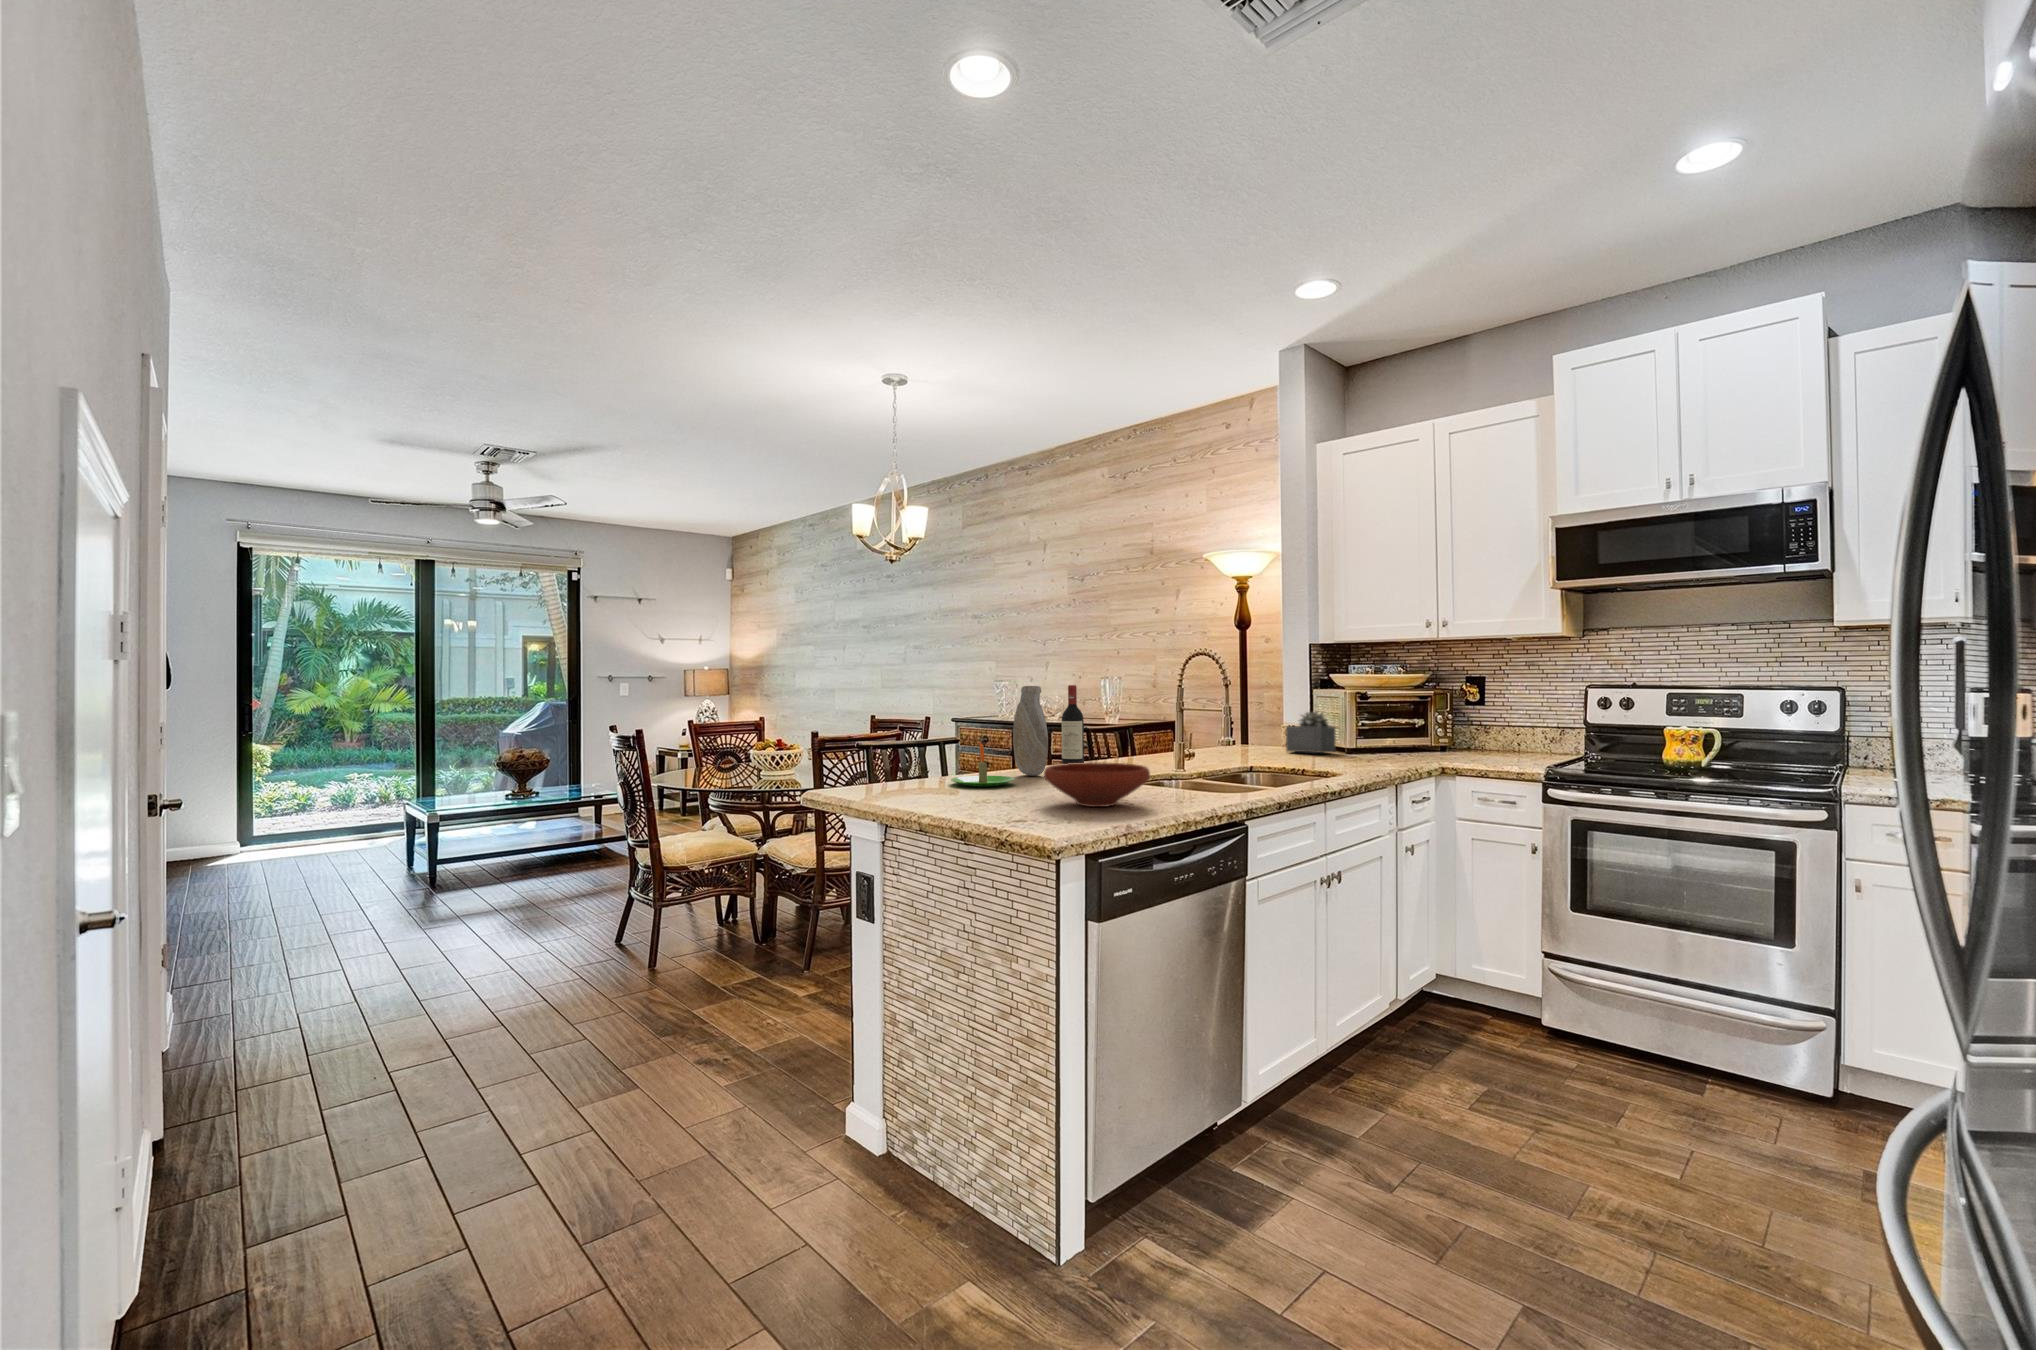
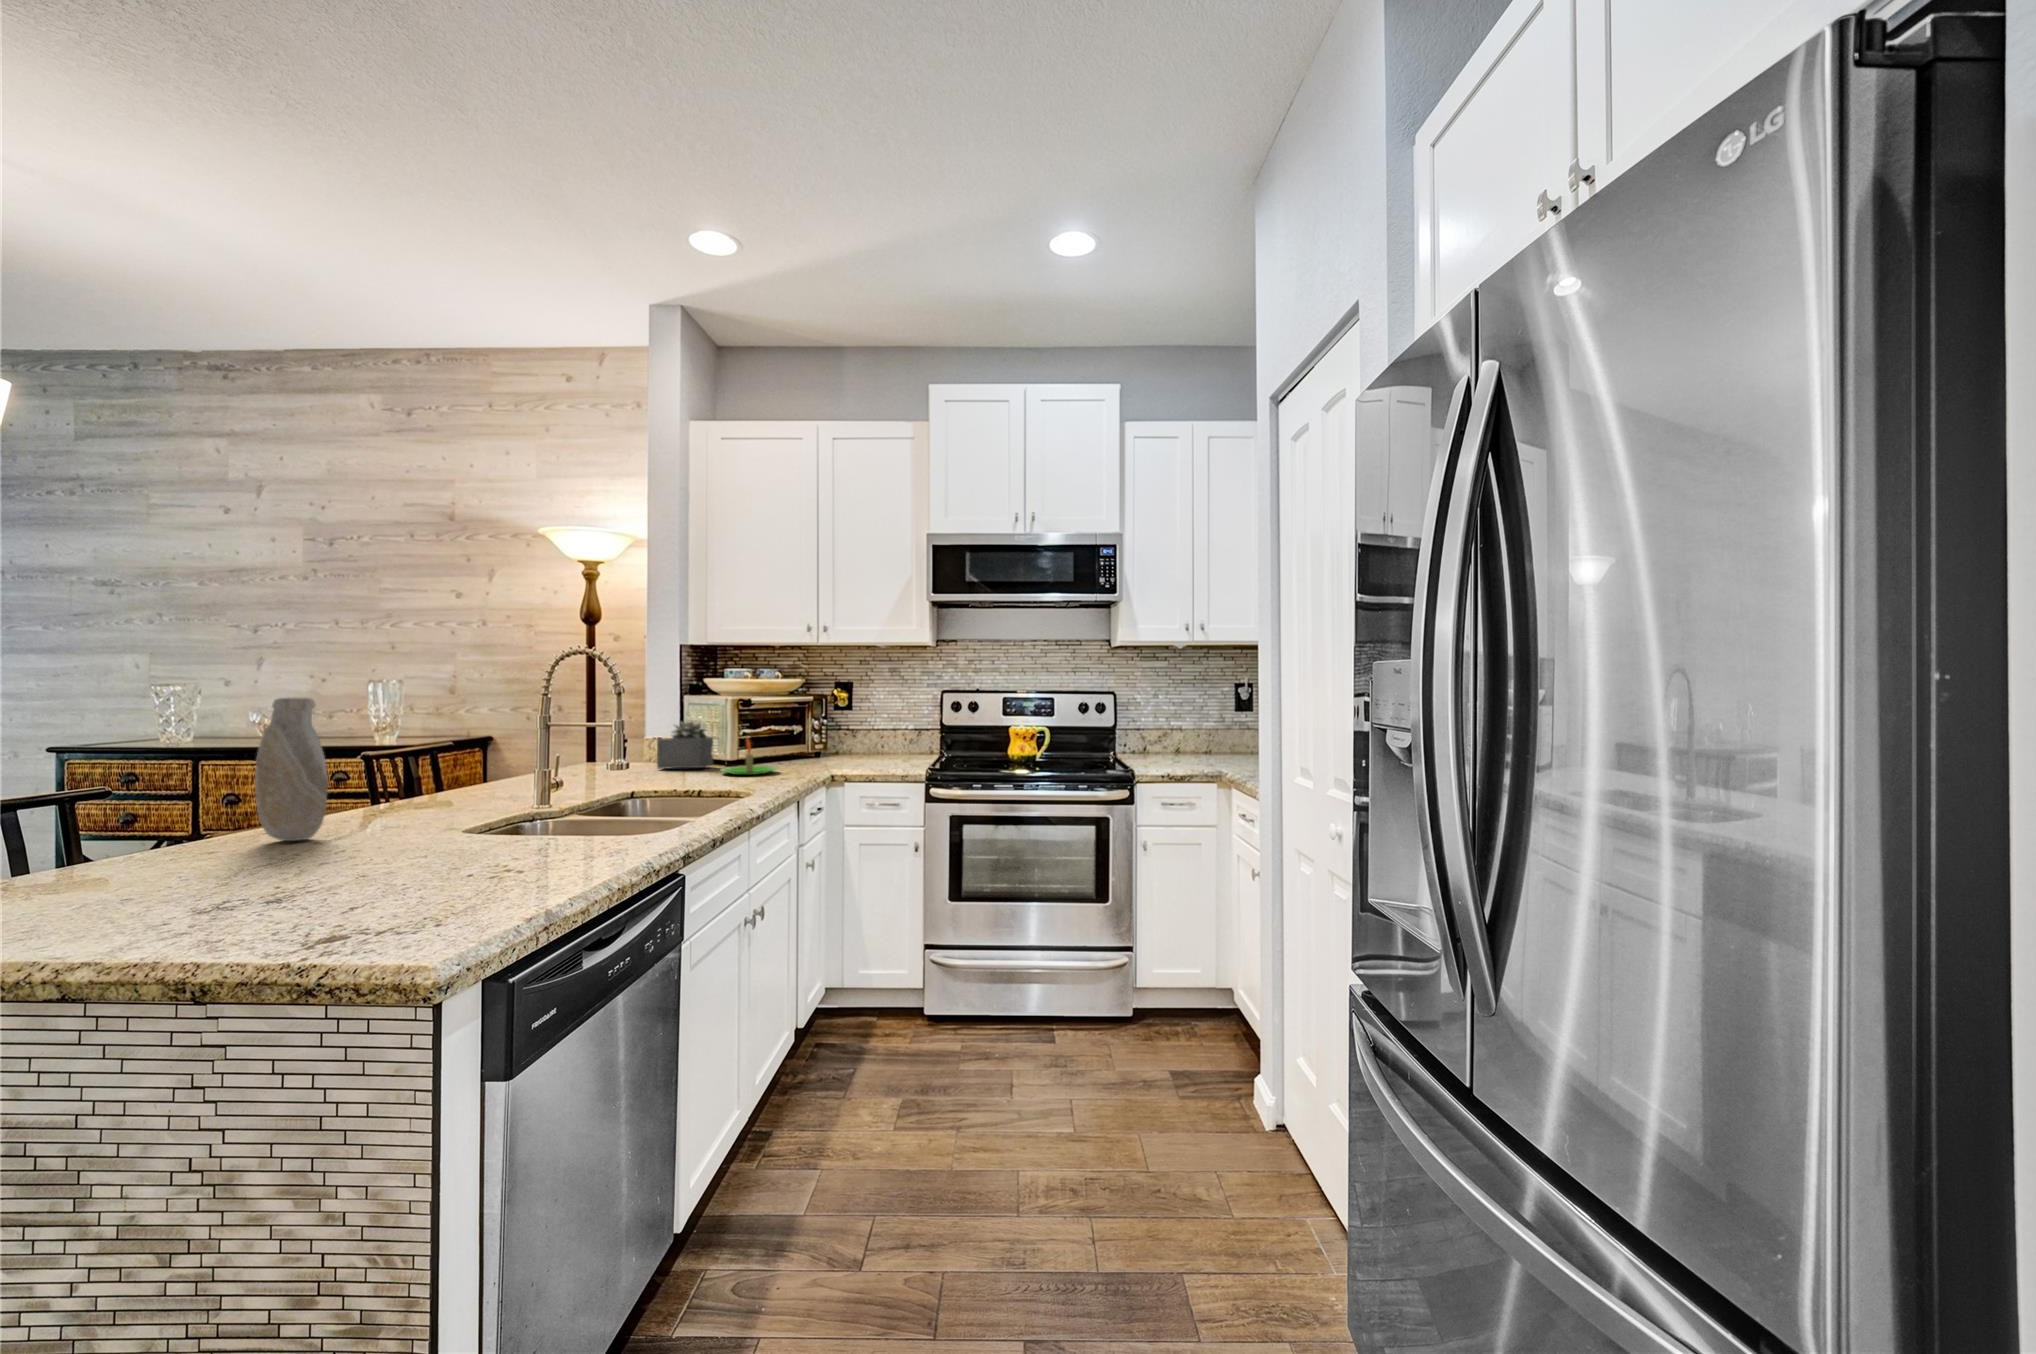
wine bottle: present [1062,685,1084,764] -> none [349,695,390,828]
candle: present [951,742,1015,787] -> present [721,738,777,775]
bowl: present [1044,763,1150,807] -> none [359,812,554,887]

